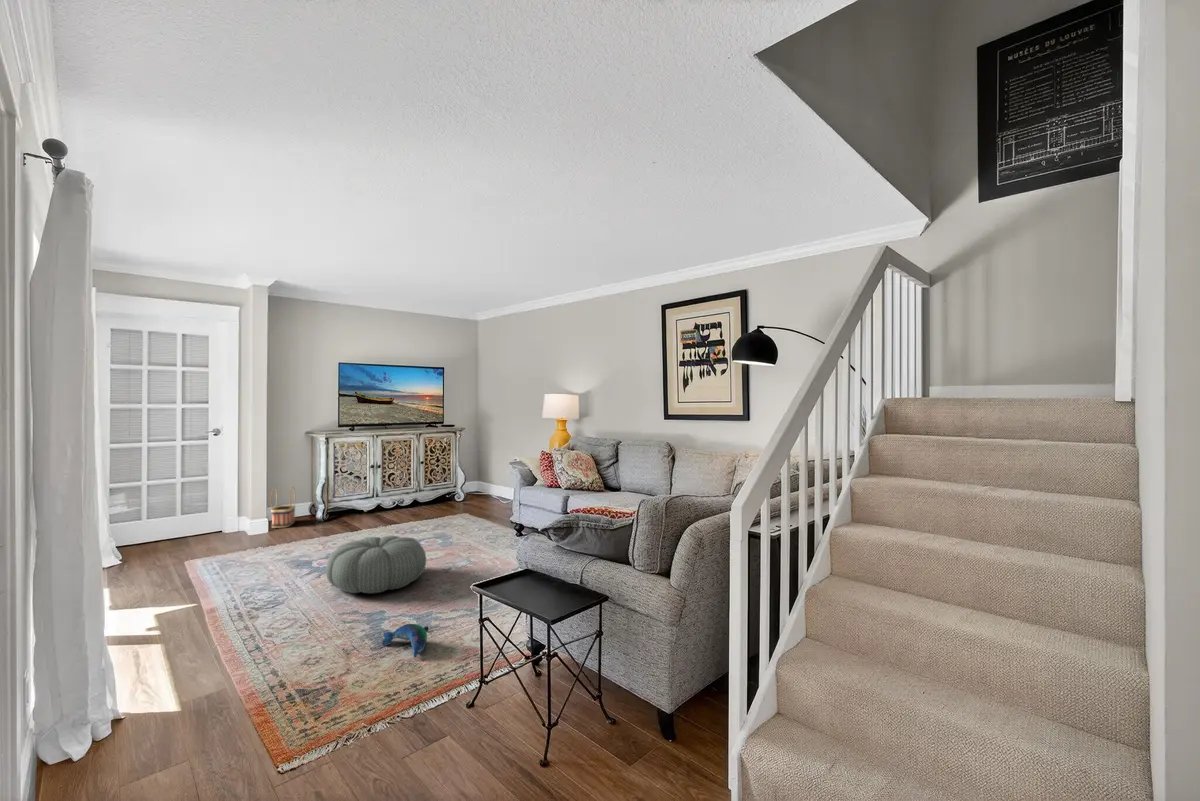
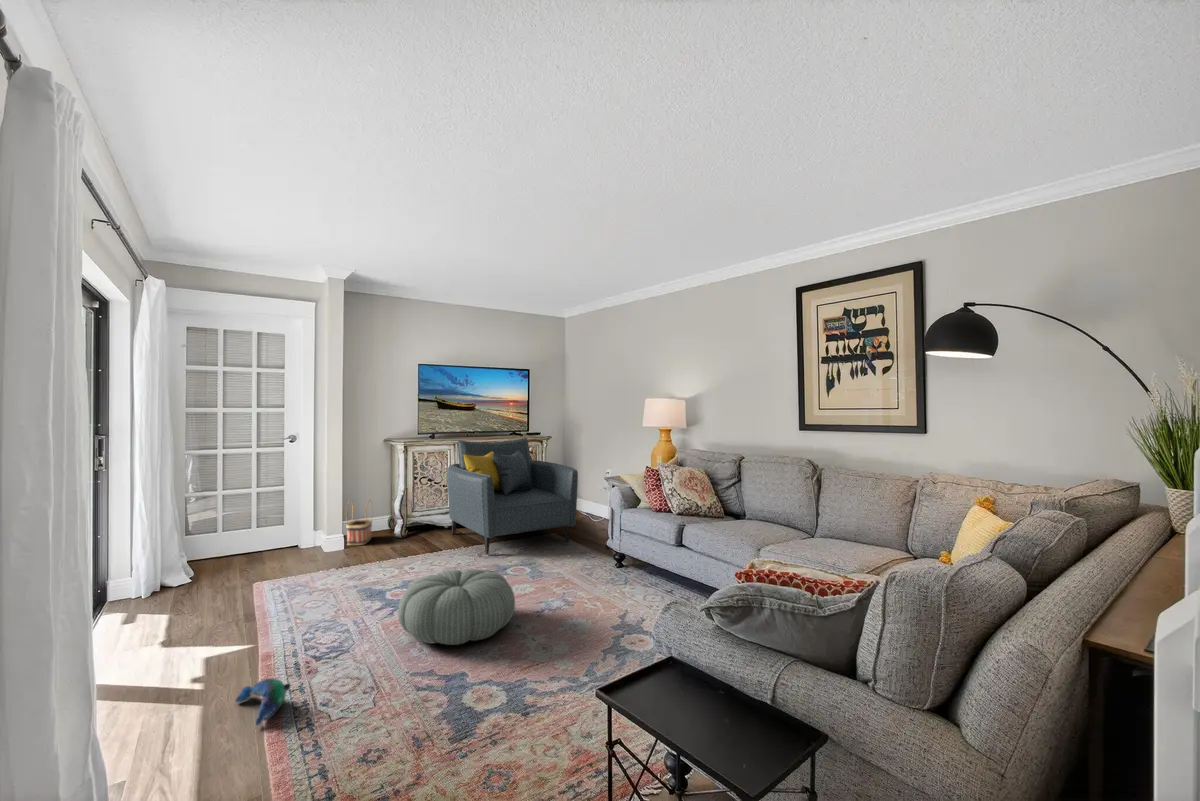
armchair: none [366,430,485,530] -> present [447,438,578,554]
plush toy: present [382,624,428,657] -> present [236,678,290,725]

